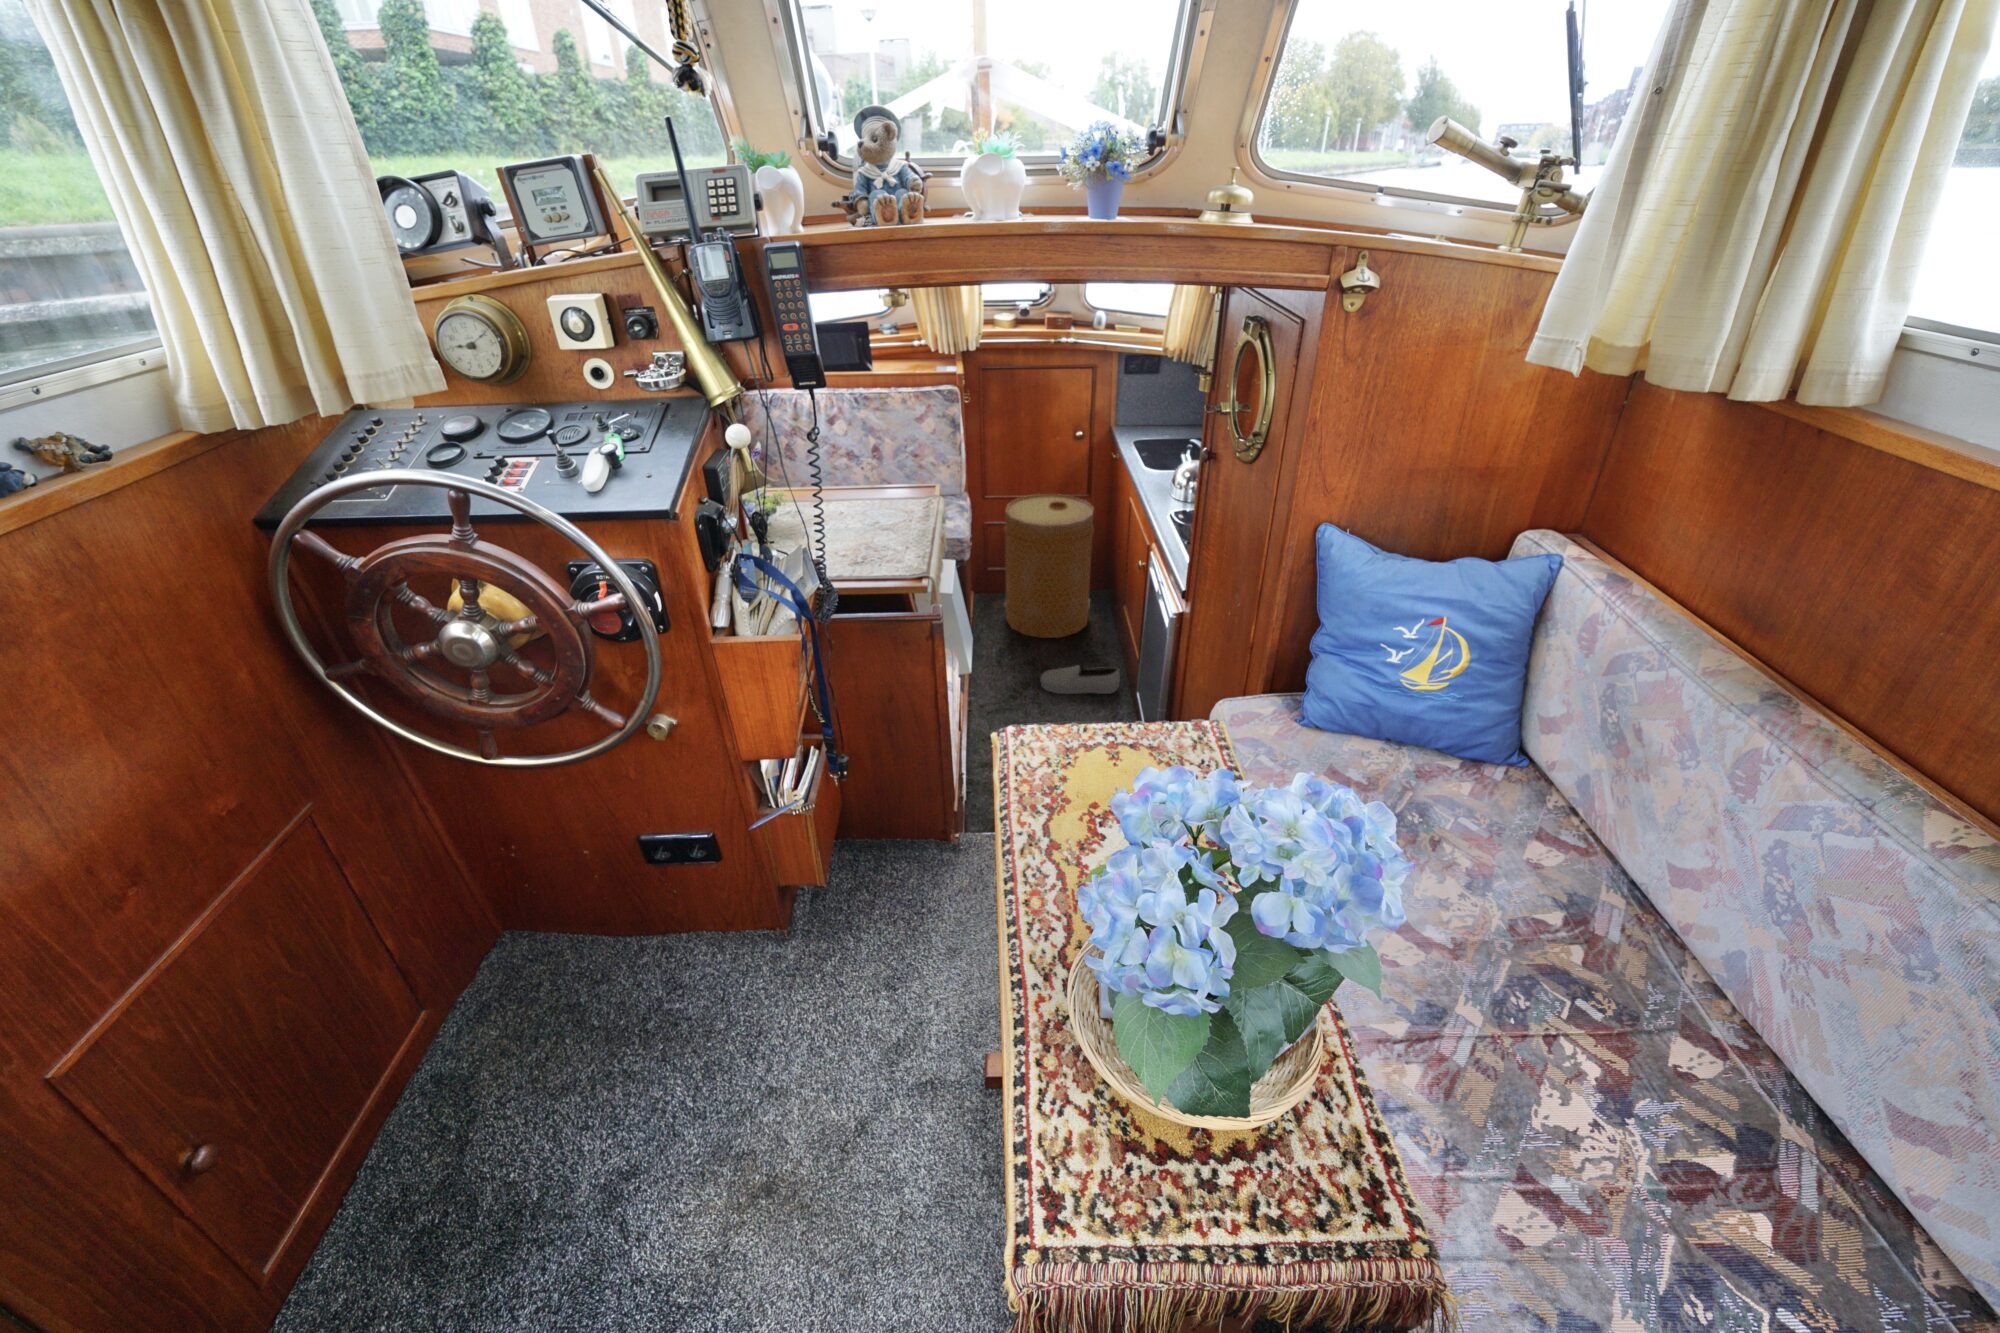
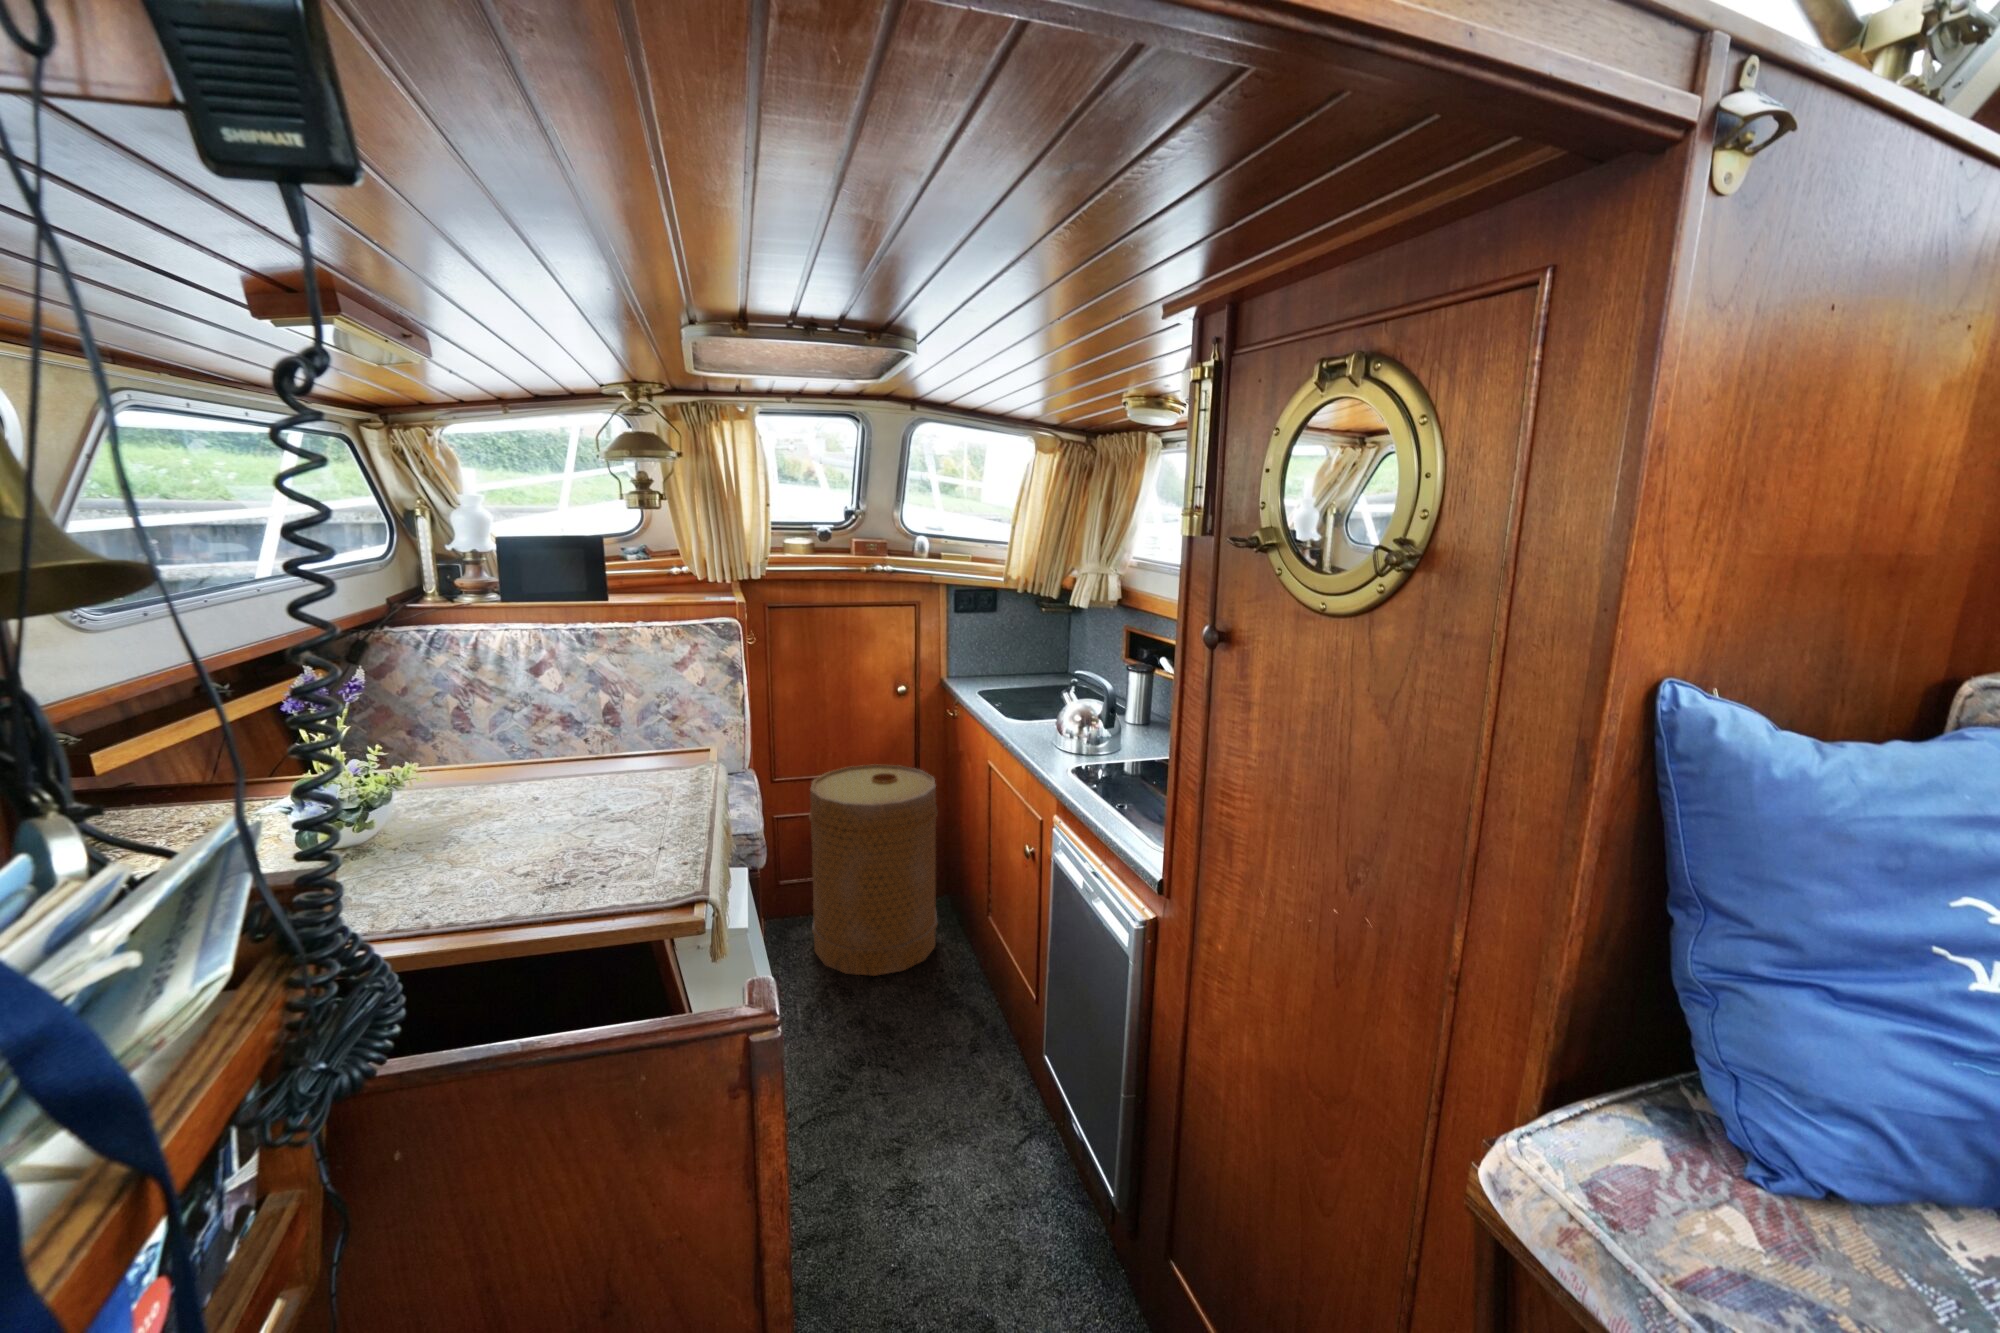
shoe: present [1040,665,1120,694] -> none [883,1012,1007,1070]

